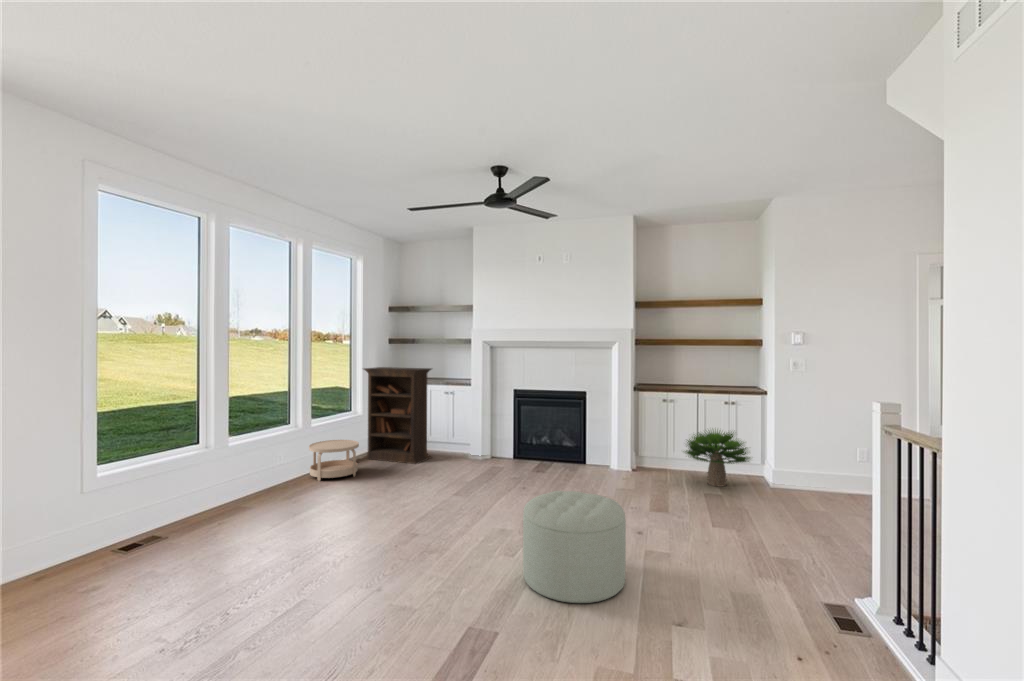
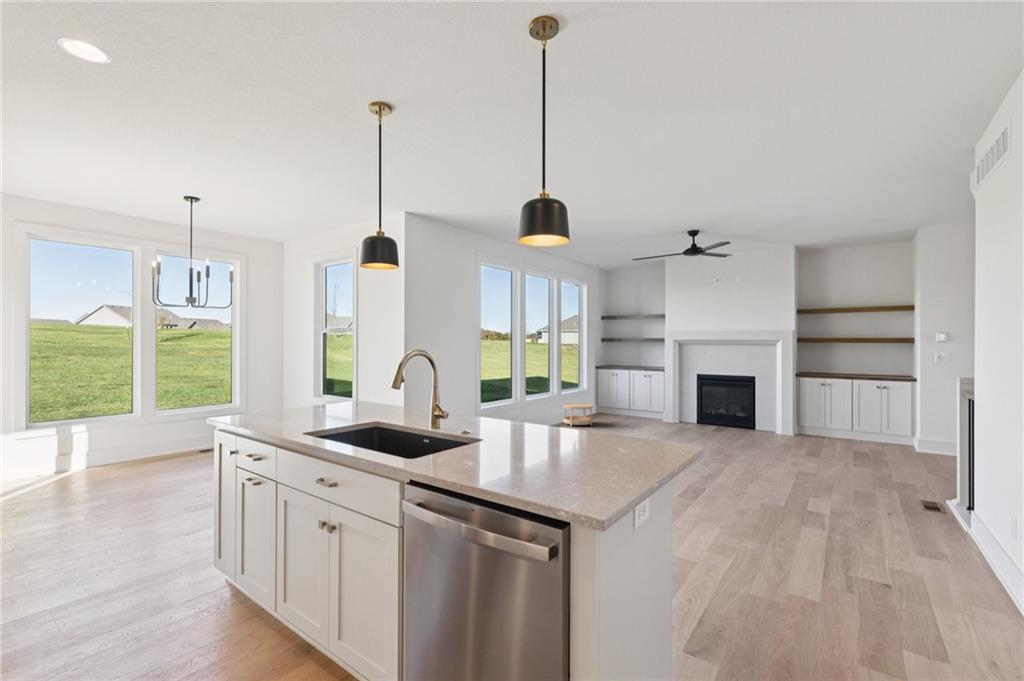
bookcase: present [364,367,431,464] -> none [589,358,638,422]
potted plant: present [685,430,750,487] -> none [835,405,900,449]
ottoman: present [523,491,626,603] -> none [719,428,783,484]

